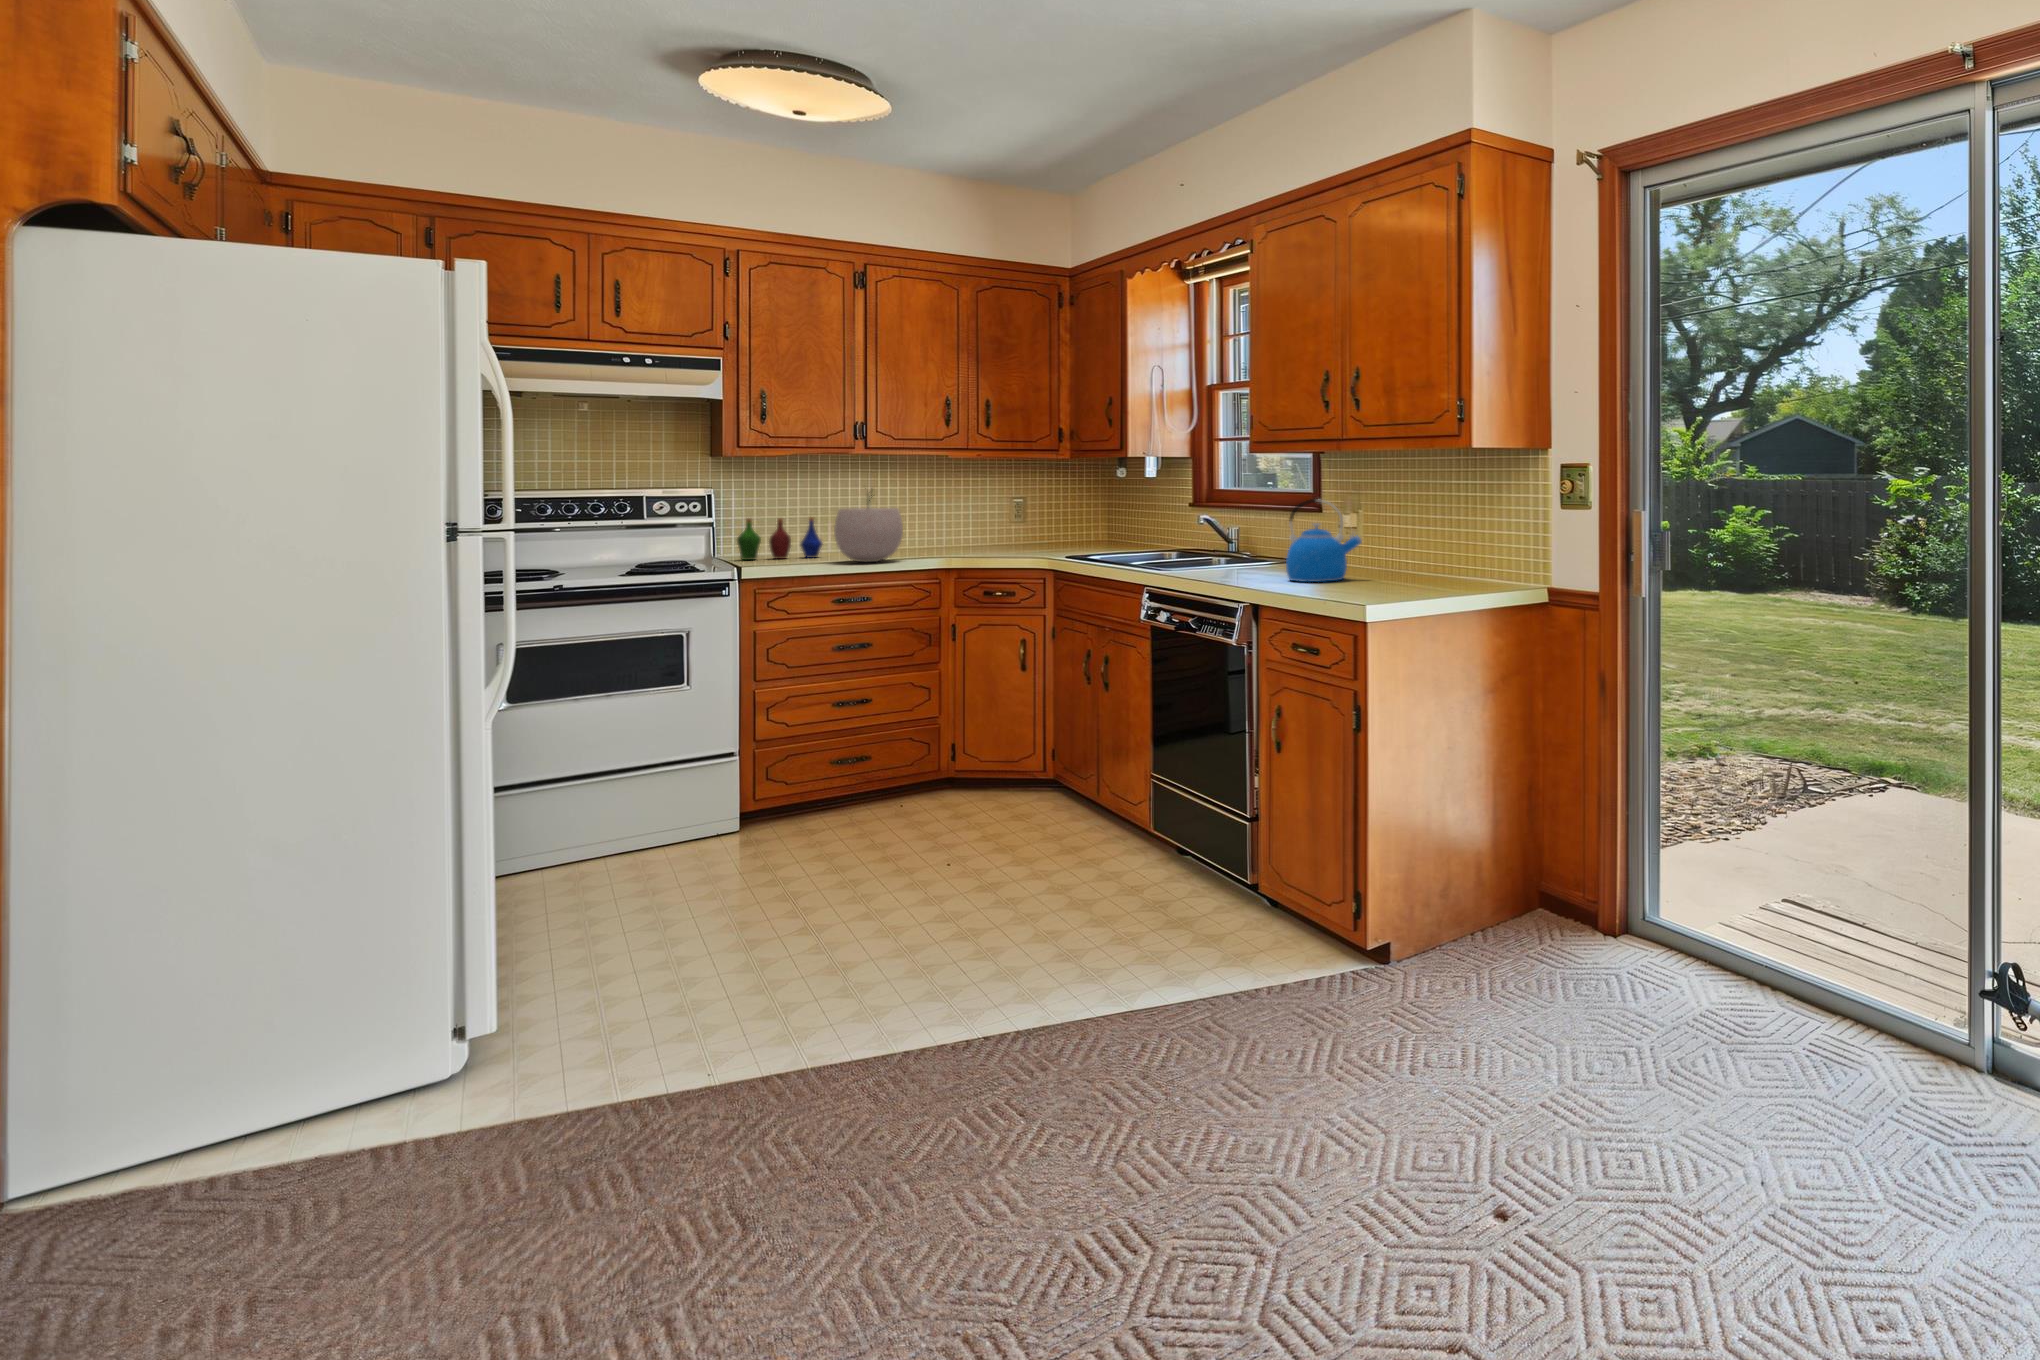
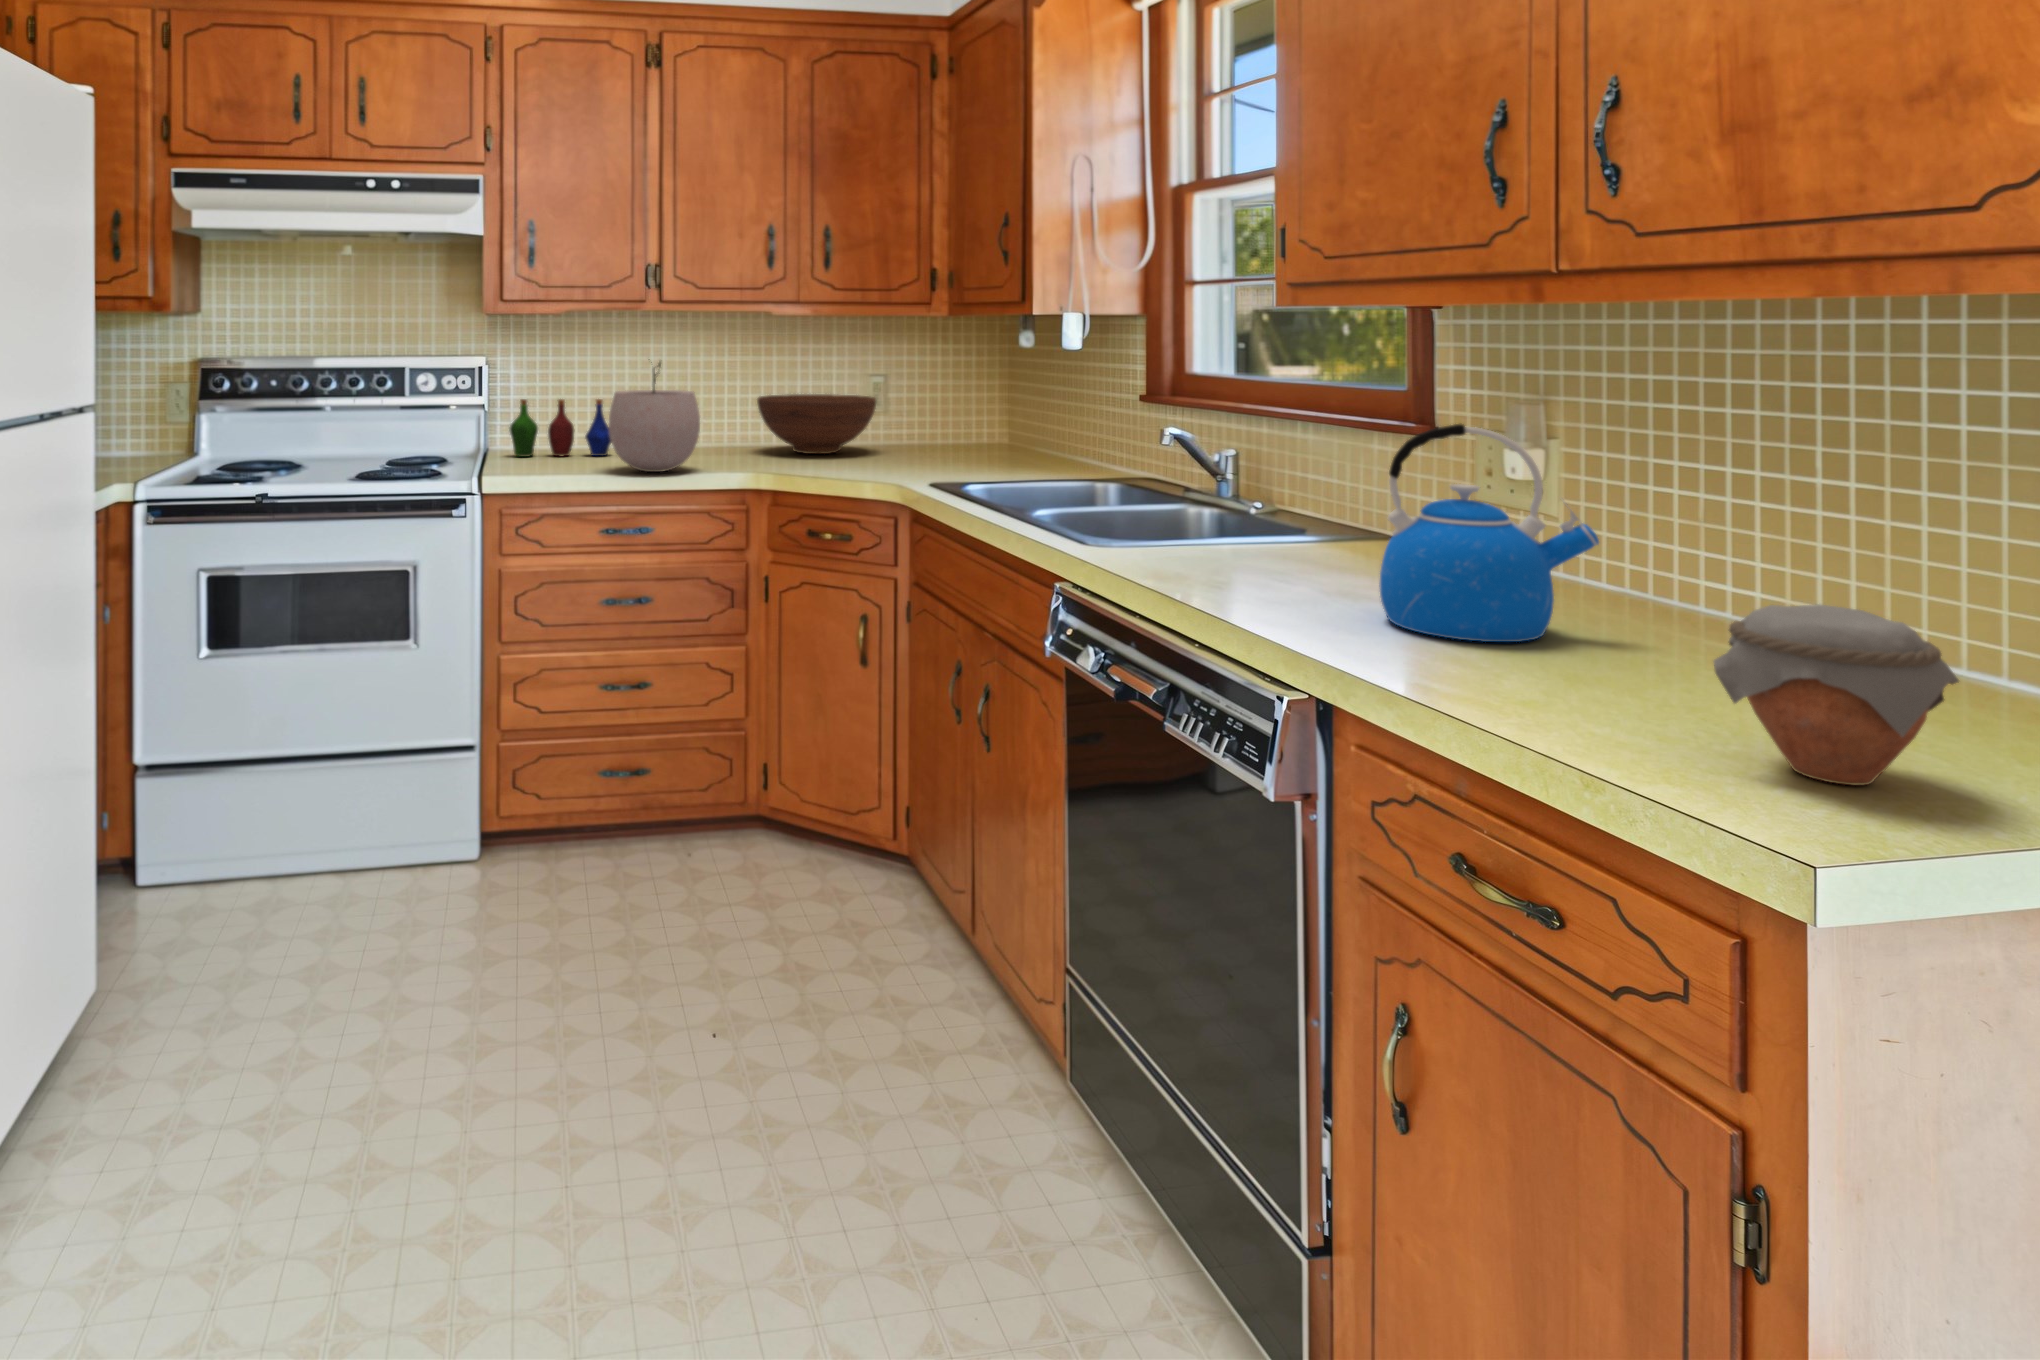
fruit bowl: none [933,512,1019,551] -> present [757,394,876,454]
jar: none [1368,544,1425,595] -> present [1714,605,1959,785]

